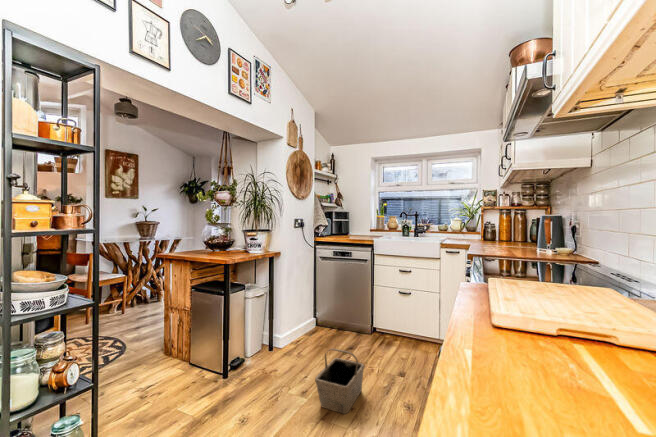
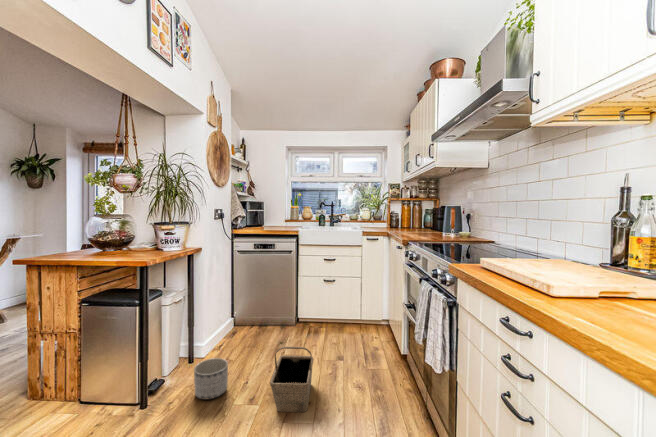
planter: none [262,349,289,383] -> present [194,358,228,400]

